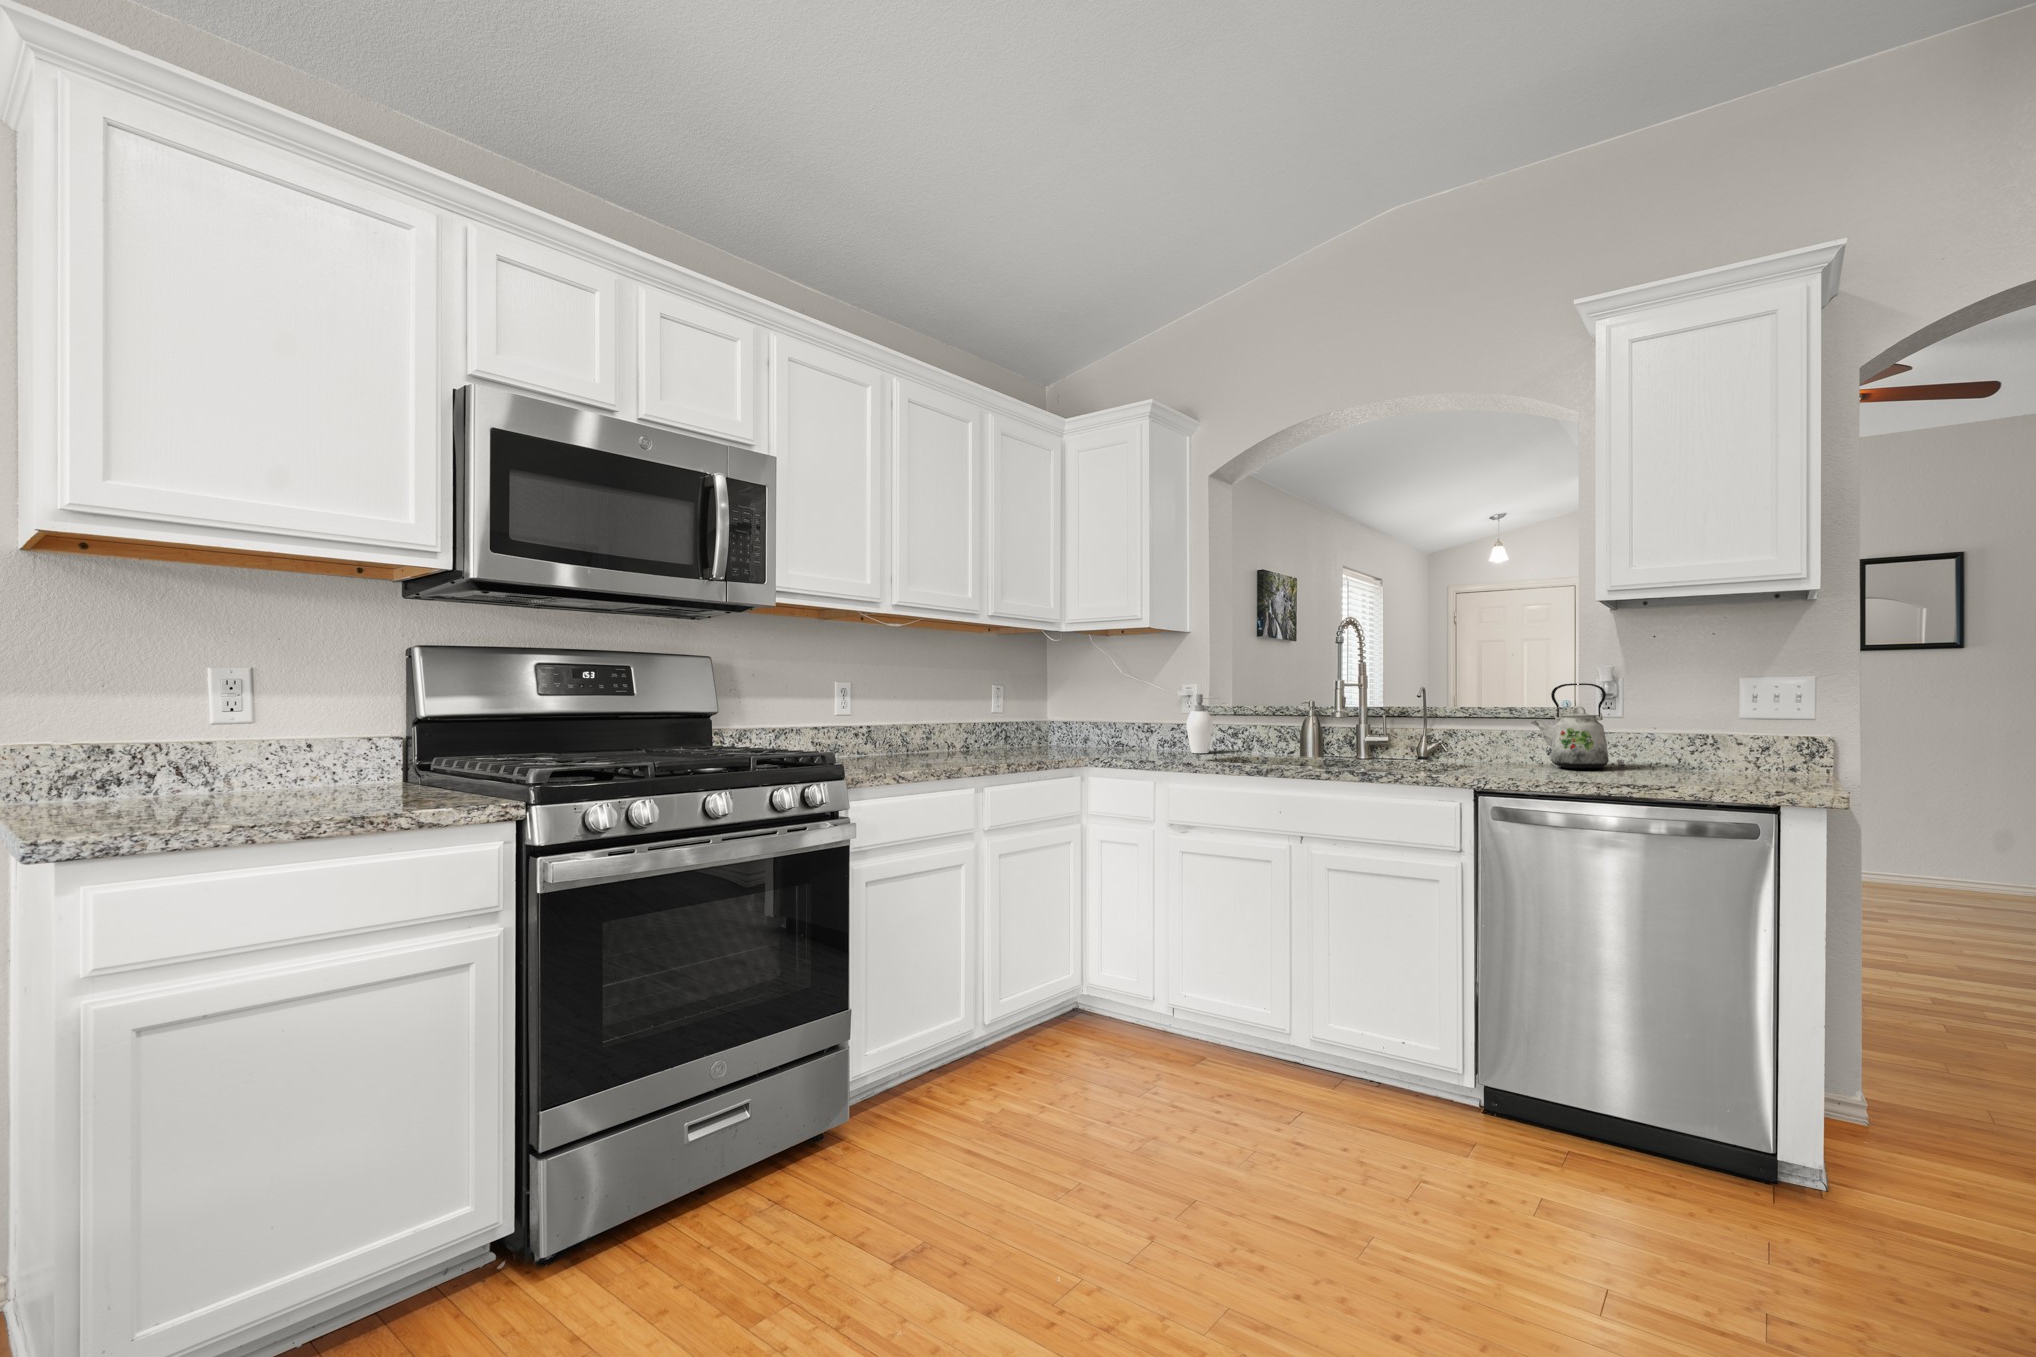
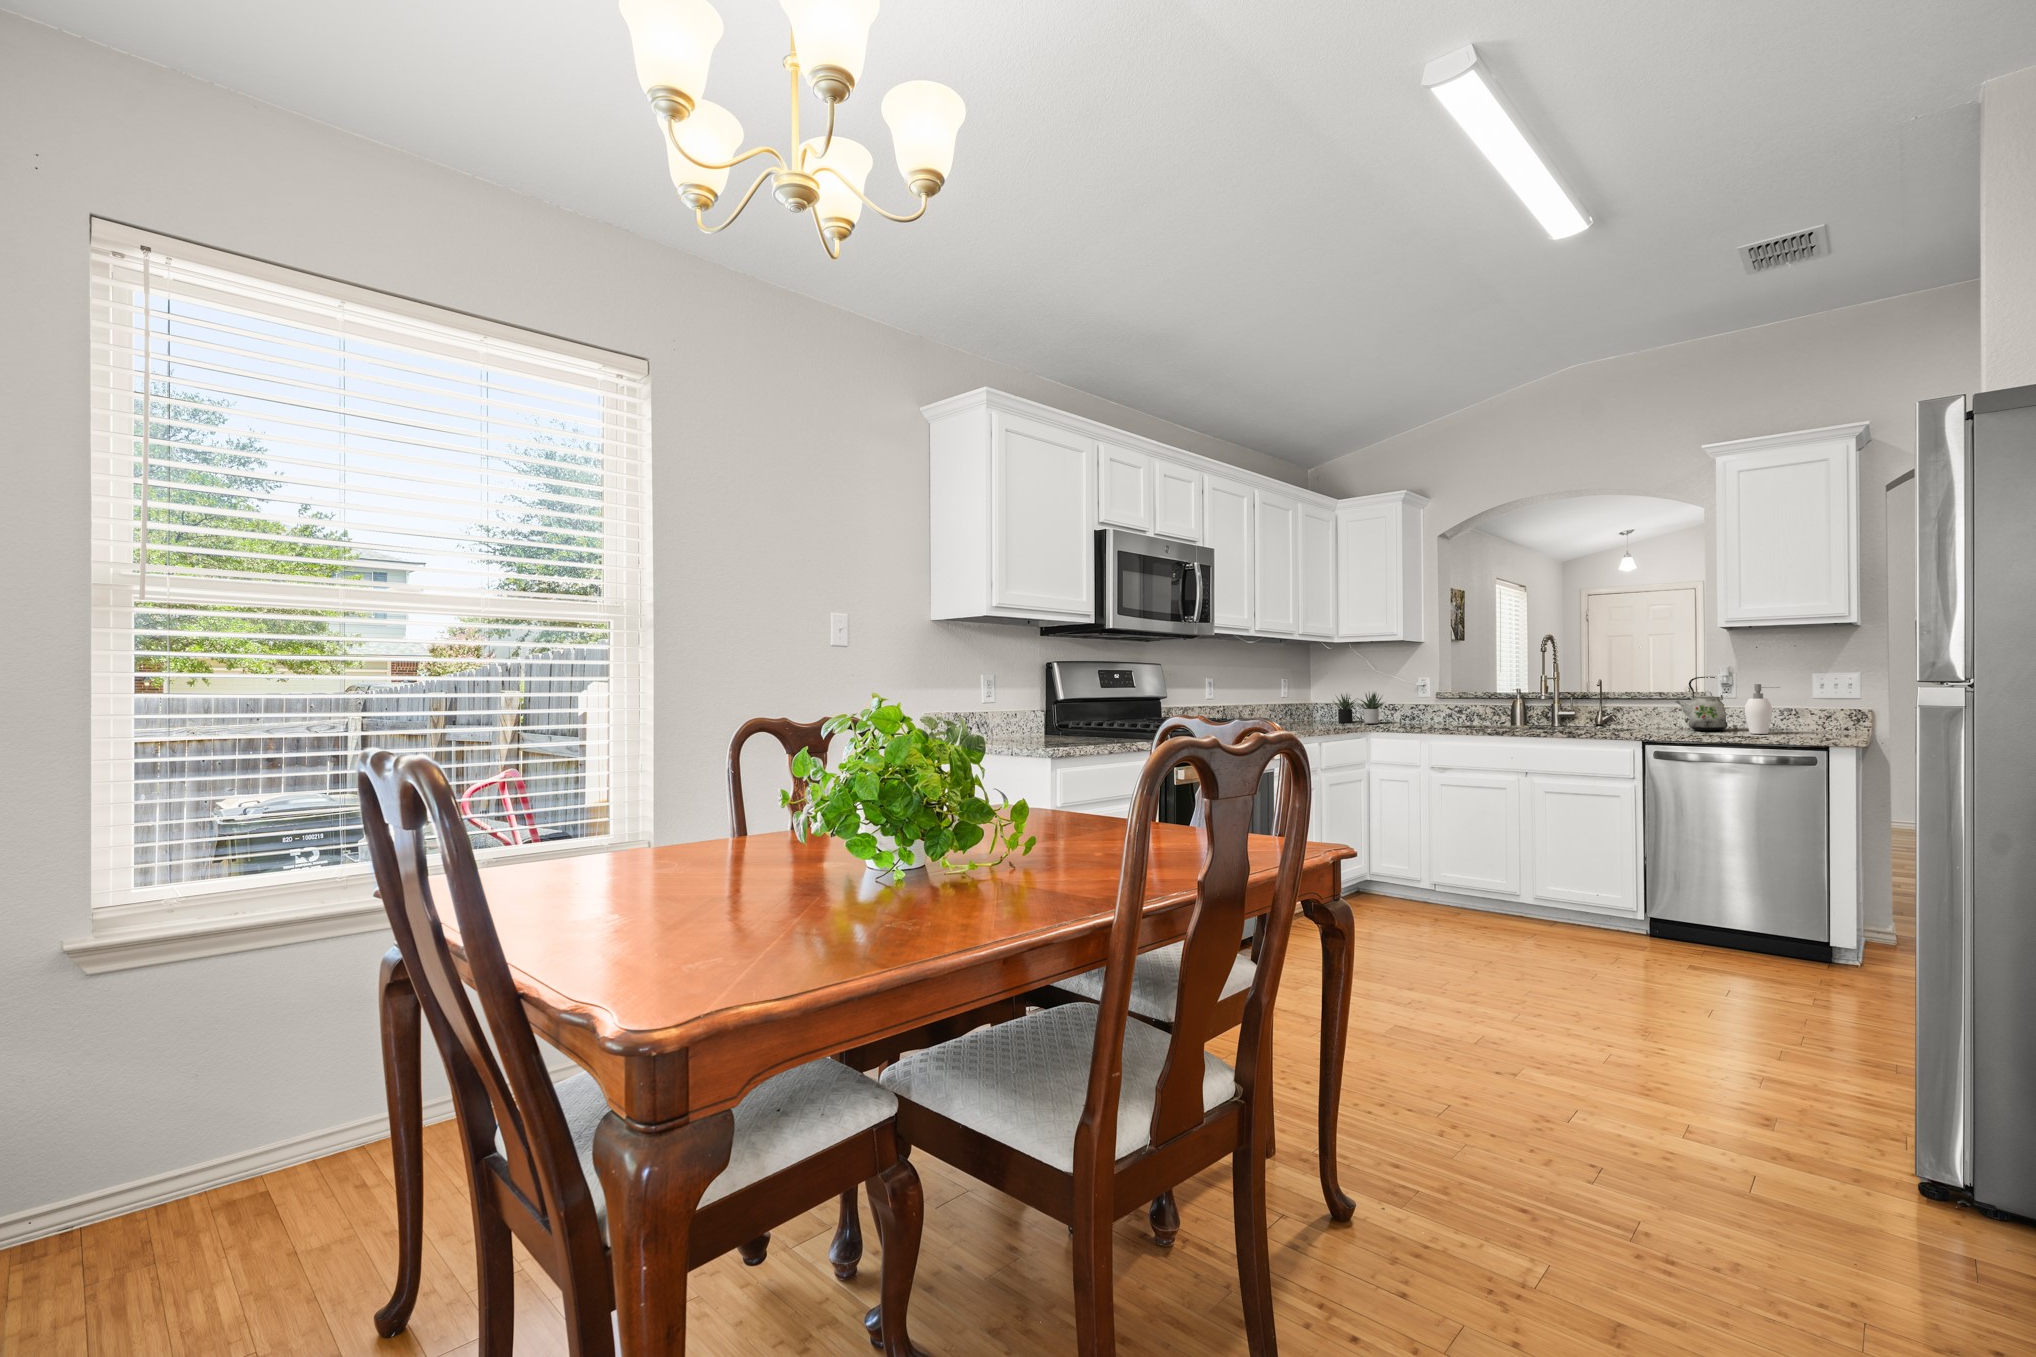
soap dispenser: present [1186,694,1219,753] -> present [1745,684,1779,734]
succulent plant: none [1068,702,1139,751] -> present [1334,693,1385,723]

